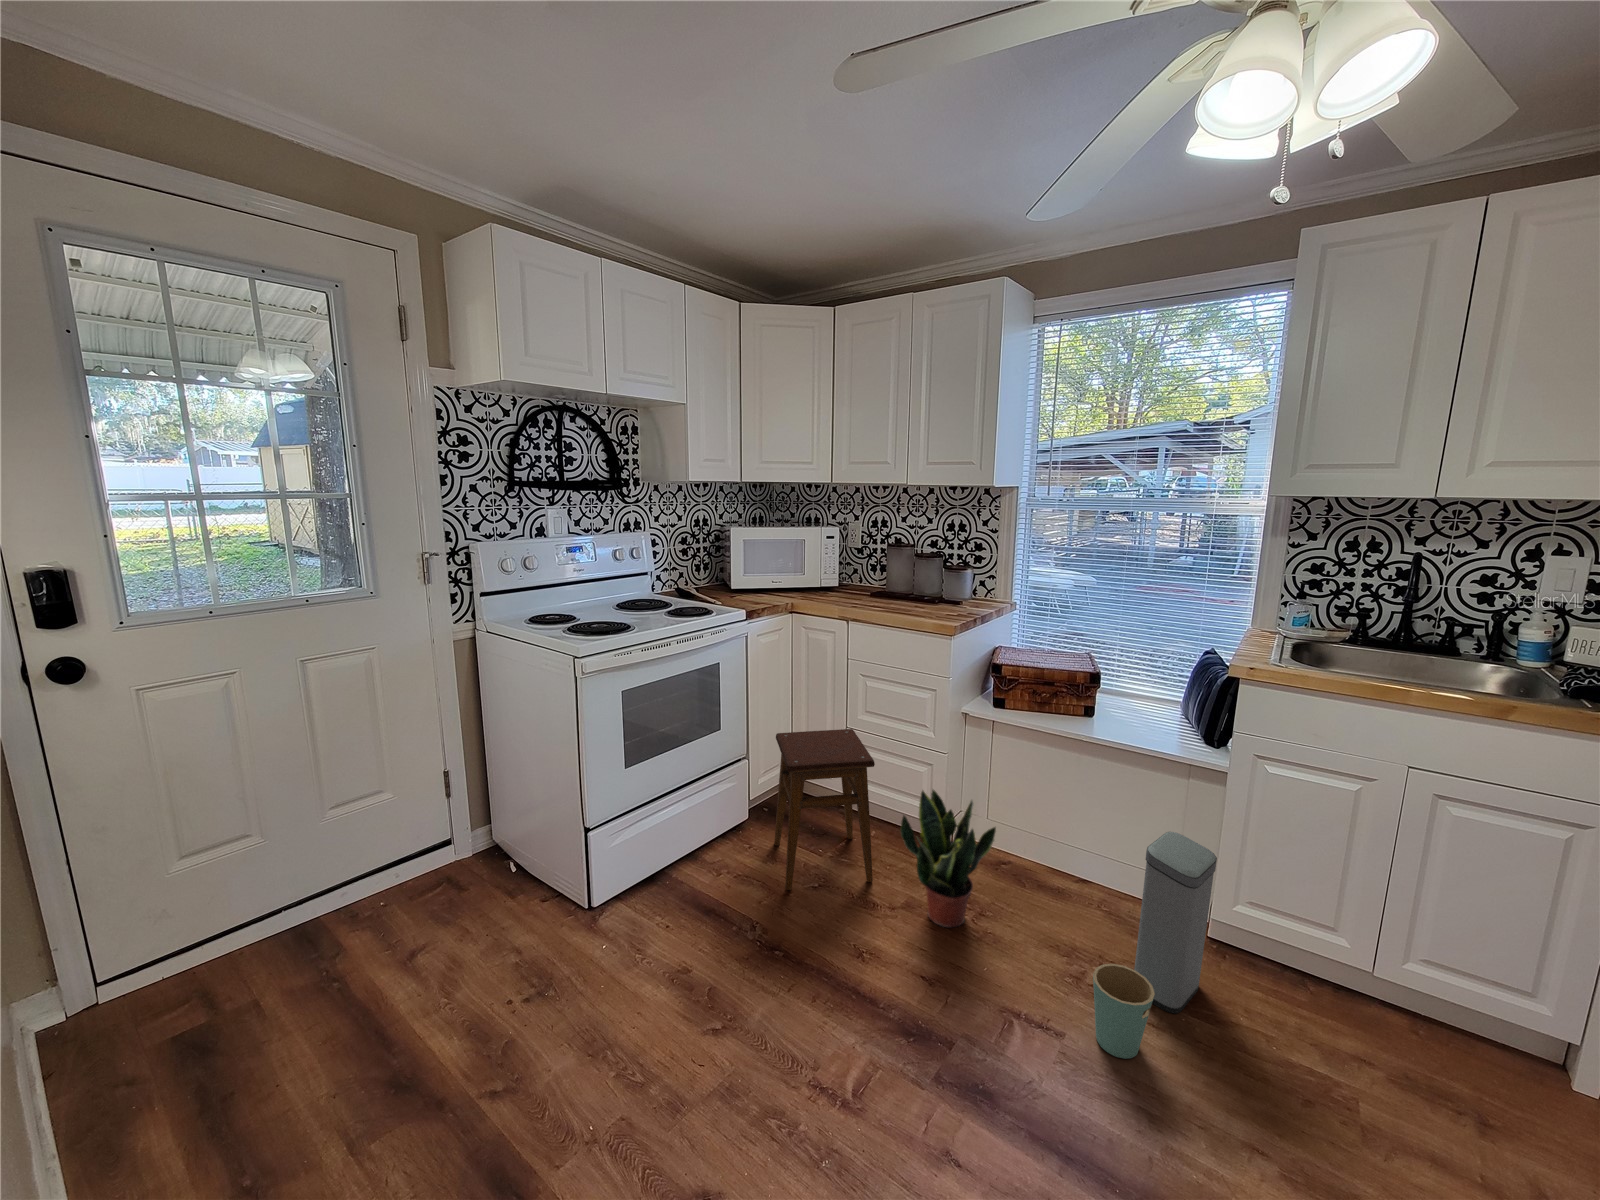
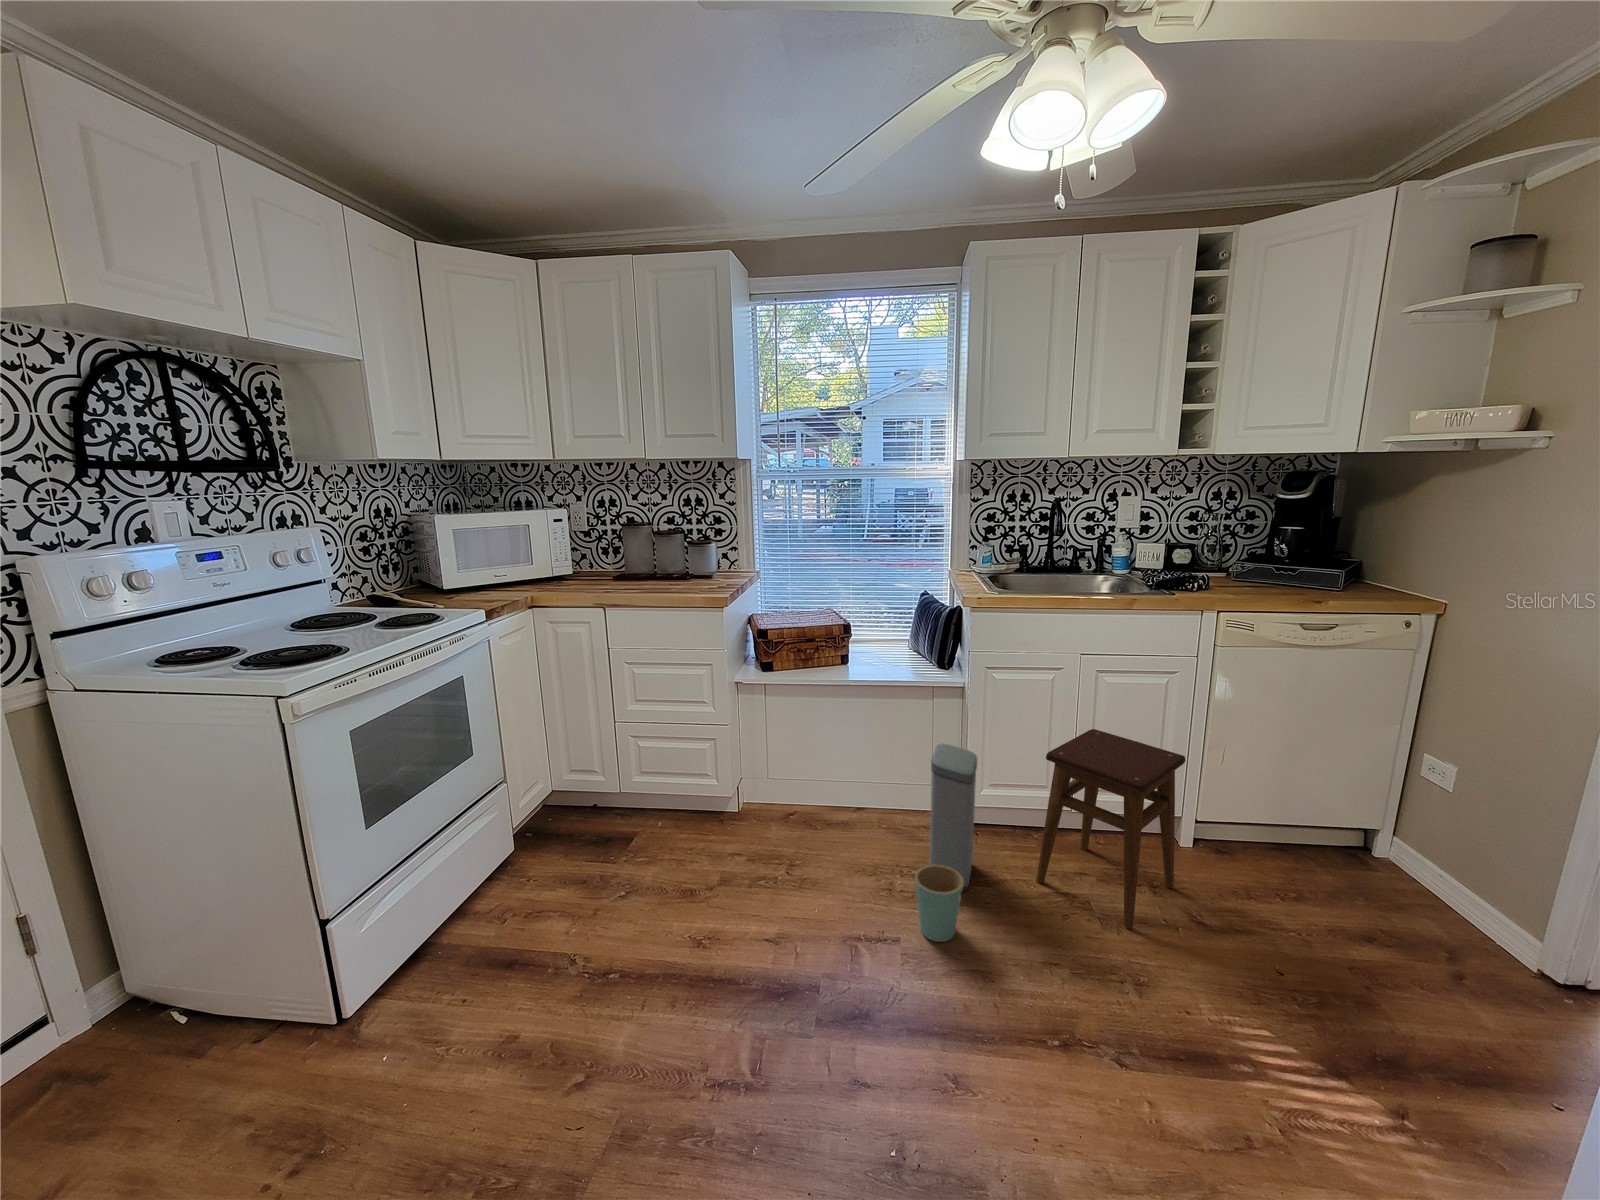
stool: present [774,729,875,890] -> present [1036,729,1185,929]
potted plant: present [901,790,996,928] -> none [713,759,797,890]

